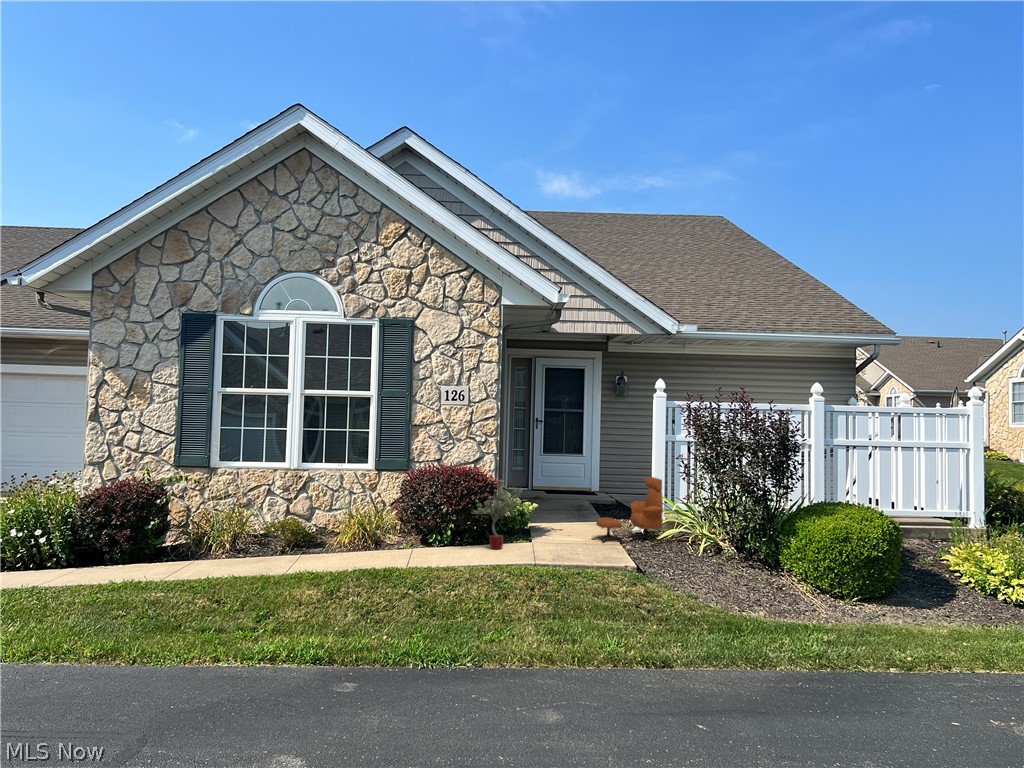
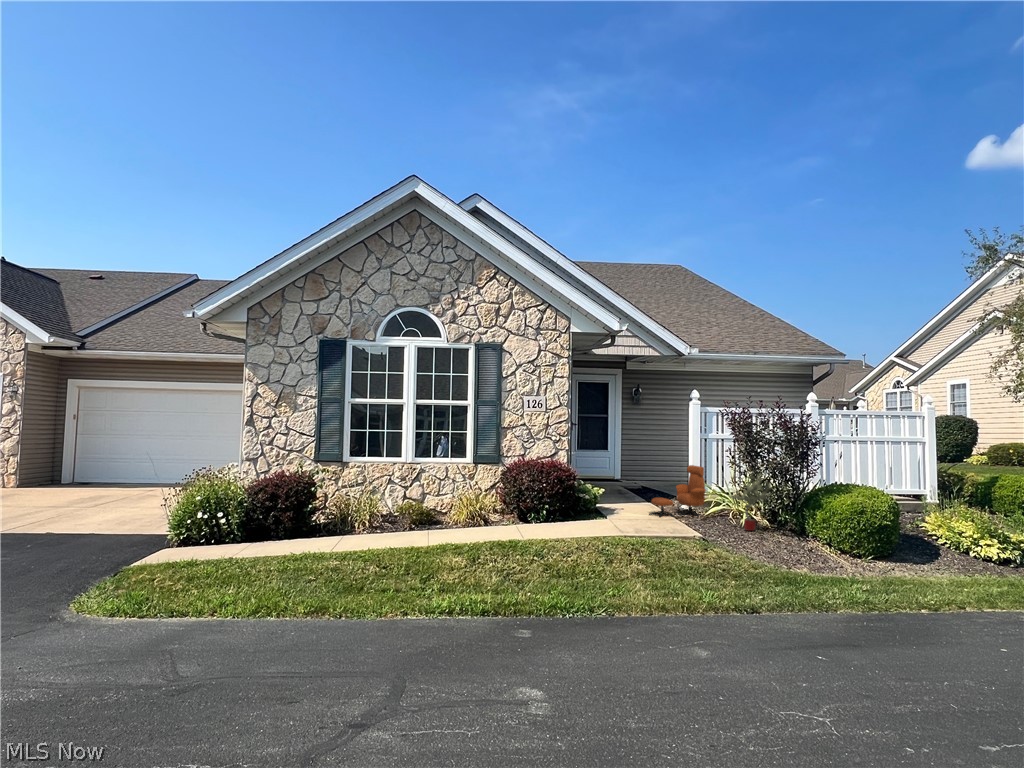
potted tree: present [472,480,522,549] -> present [730,474,771,531]

